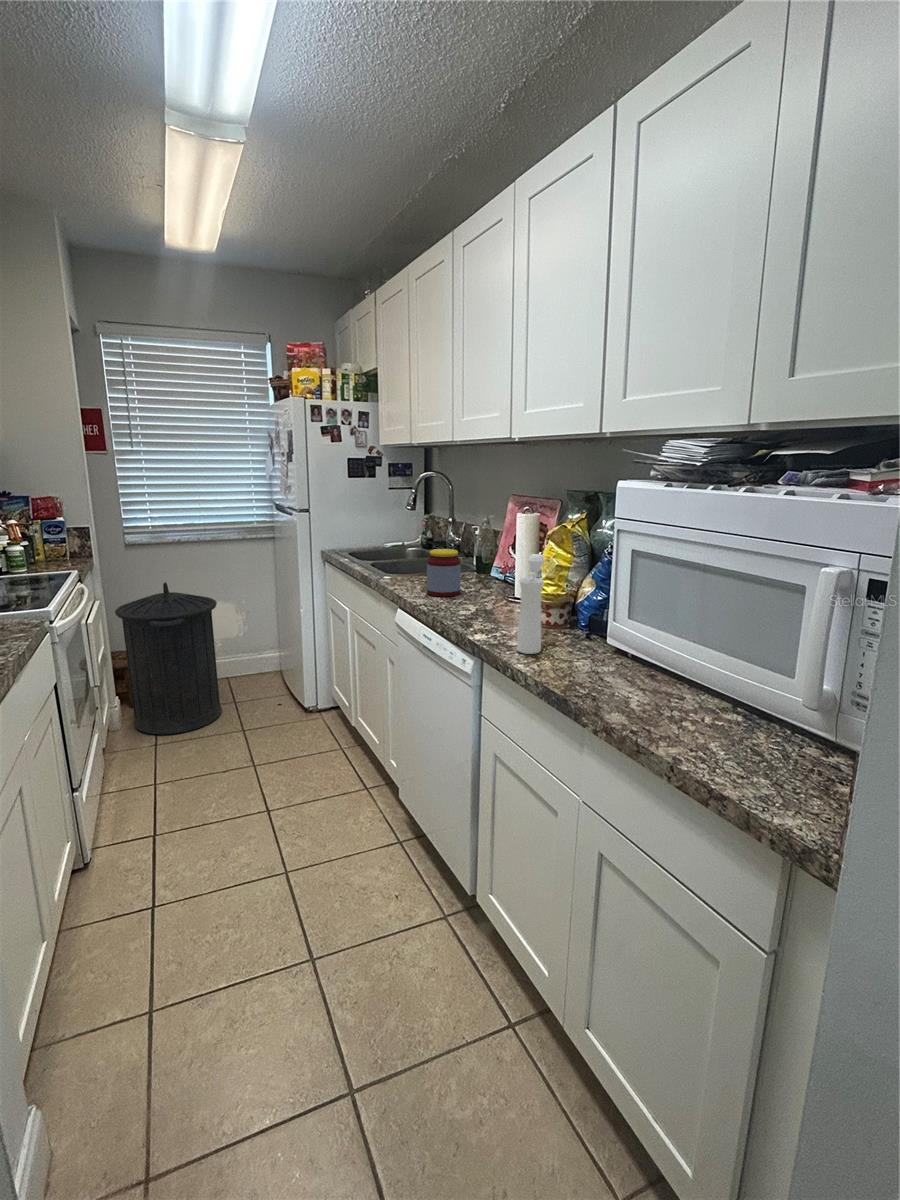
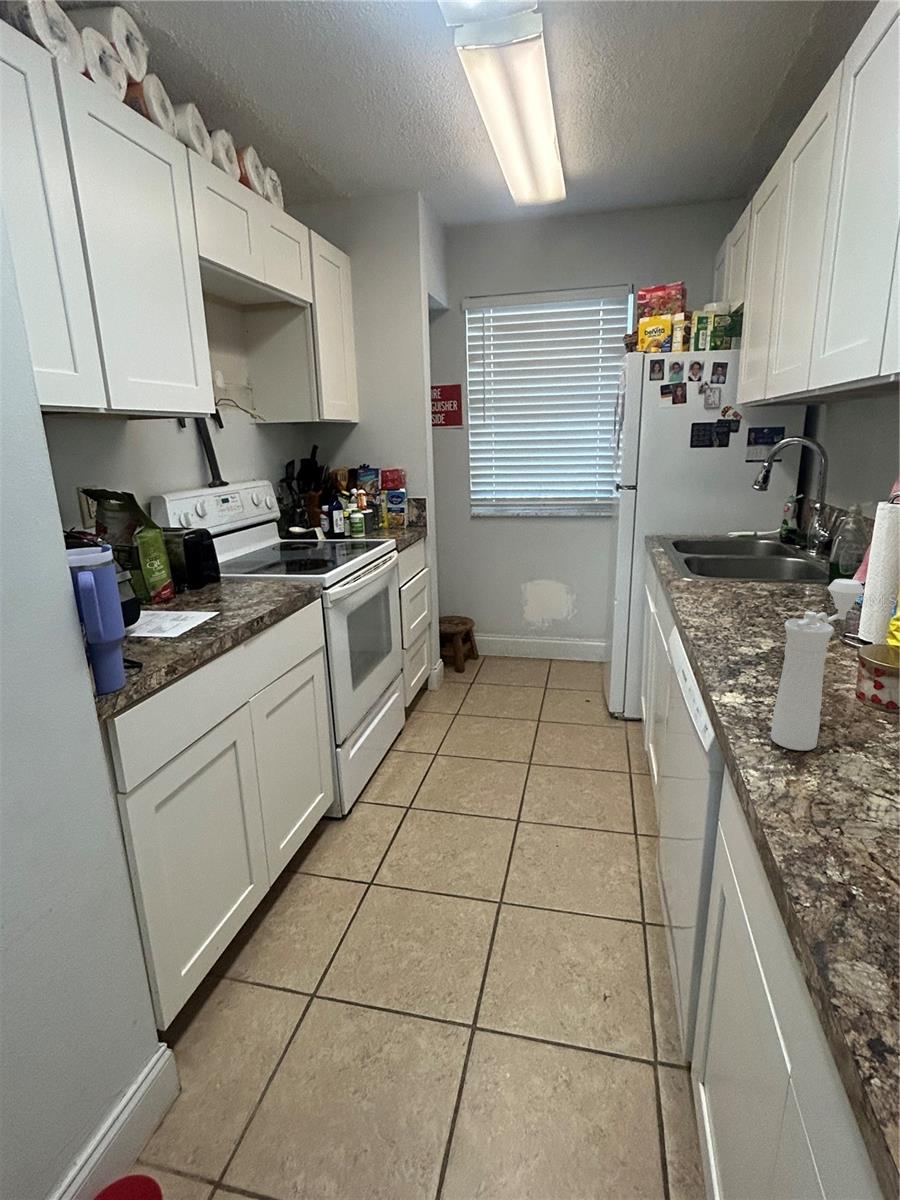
jar: present [427,549,461,597] -> none [720,551,779,621]
trash can: present [115,582,222,734] -> none [440,557,533,711]

